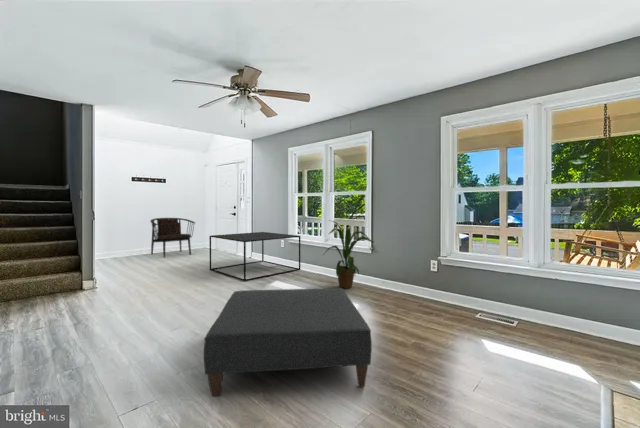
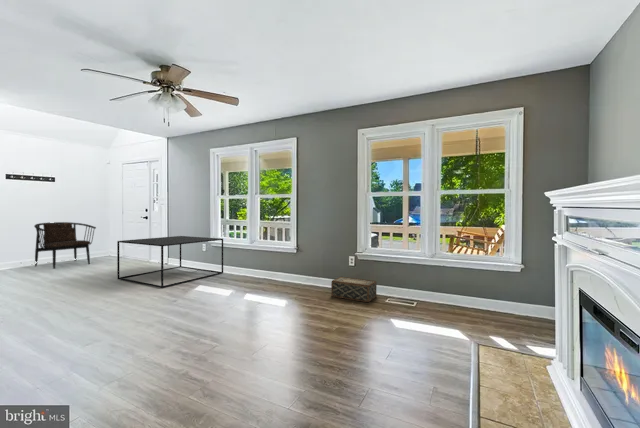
house plant: present [327,221,373,289] -> none [248,222,299,288]
woven basket: none [410,282,464,314] -> present [331,277,377,302]
ottoman: present [204,288,372,396] -> none [133,285,303,401]

